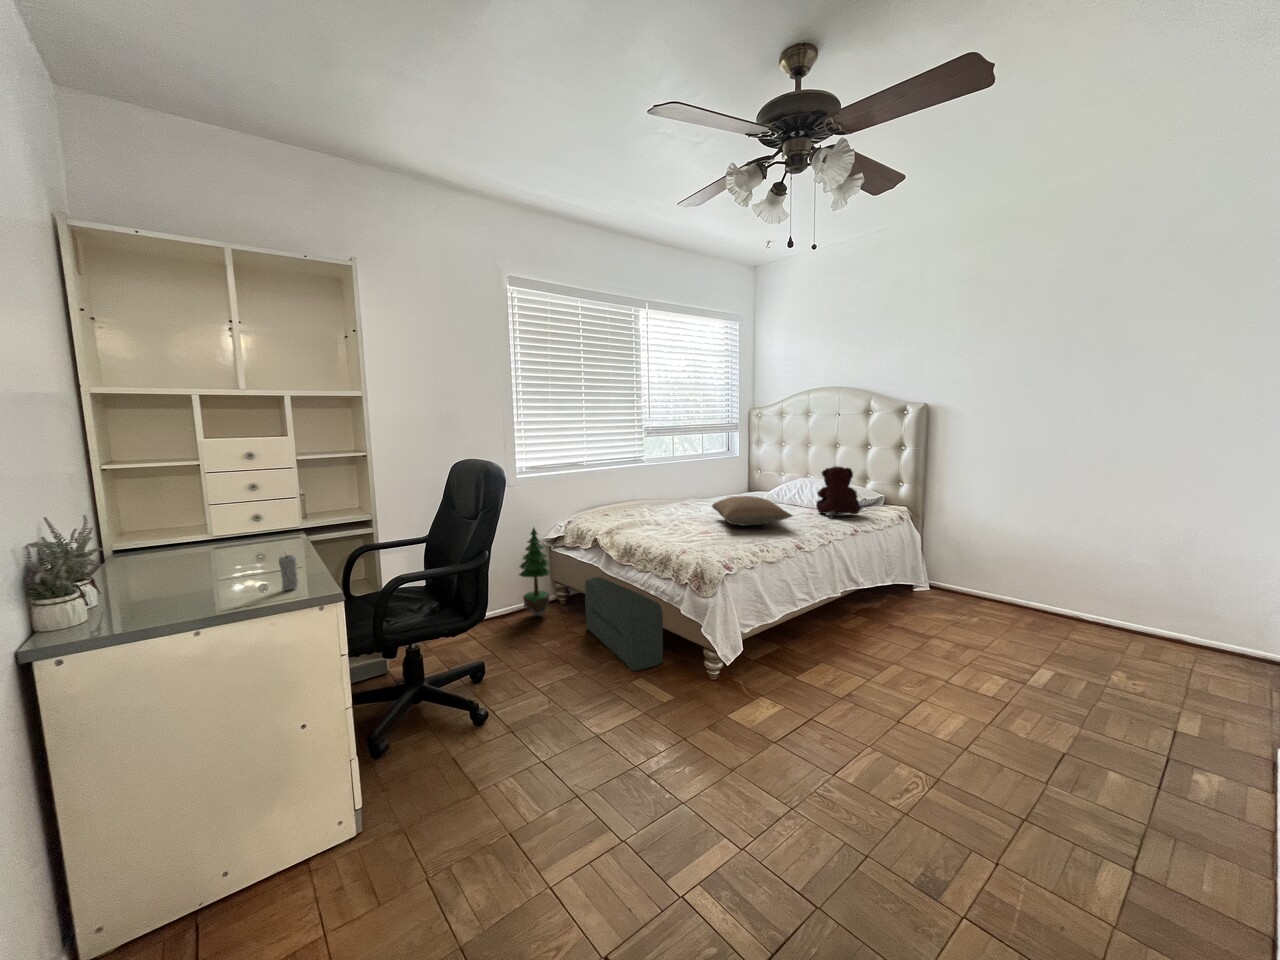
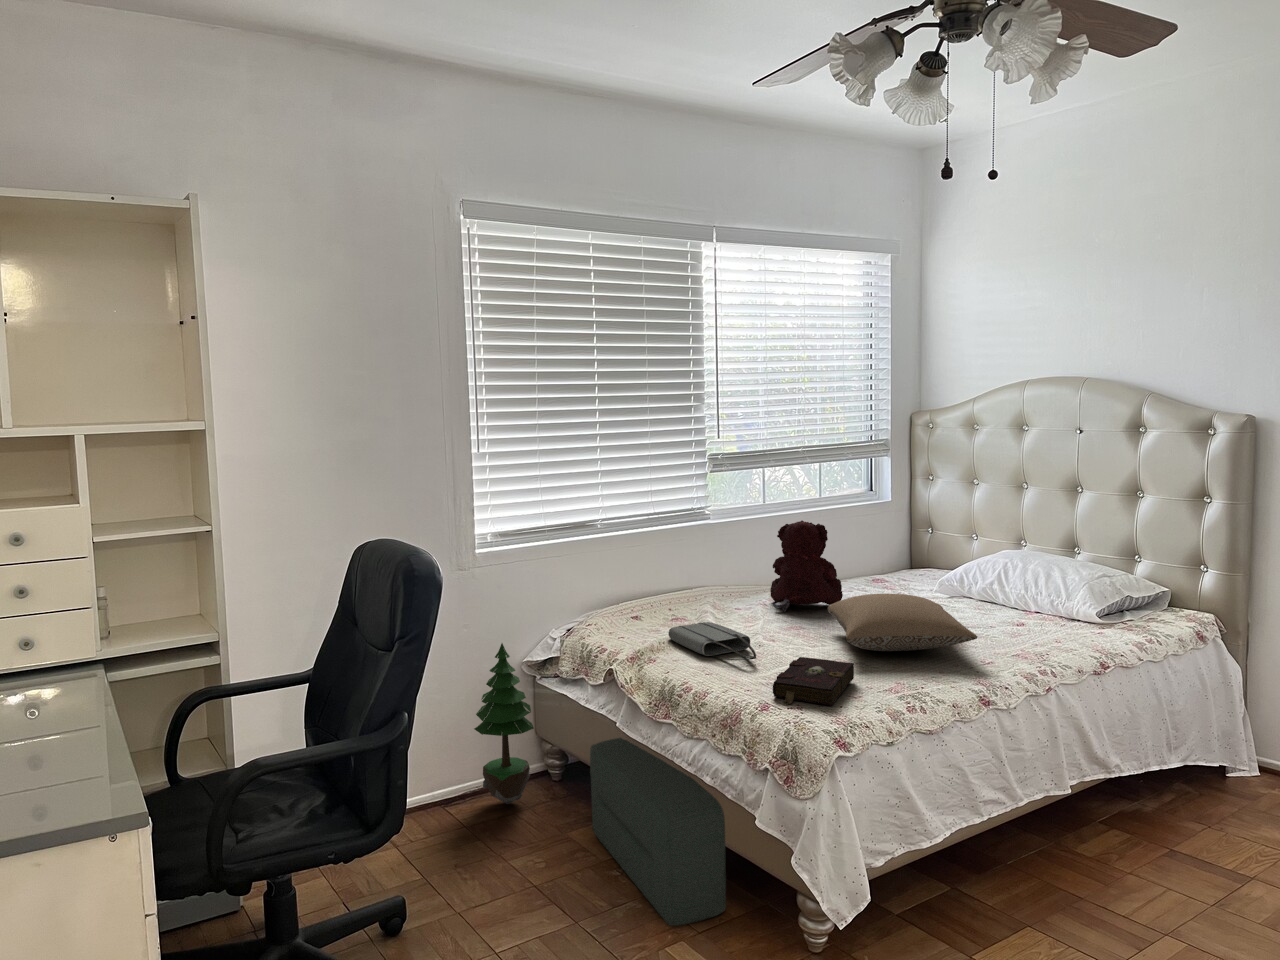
teddy bear: present [816,466,860,518] -> present [770,521,843,612]
tote bag: none [627,514,676,531] -> present [669,622,756,660]
book: none [688,527,730,550] -> present [773,657,854,706]
candle: present [279,555,298,590] -> none [44,731,77,801]

